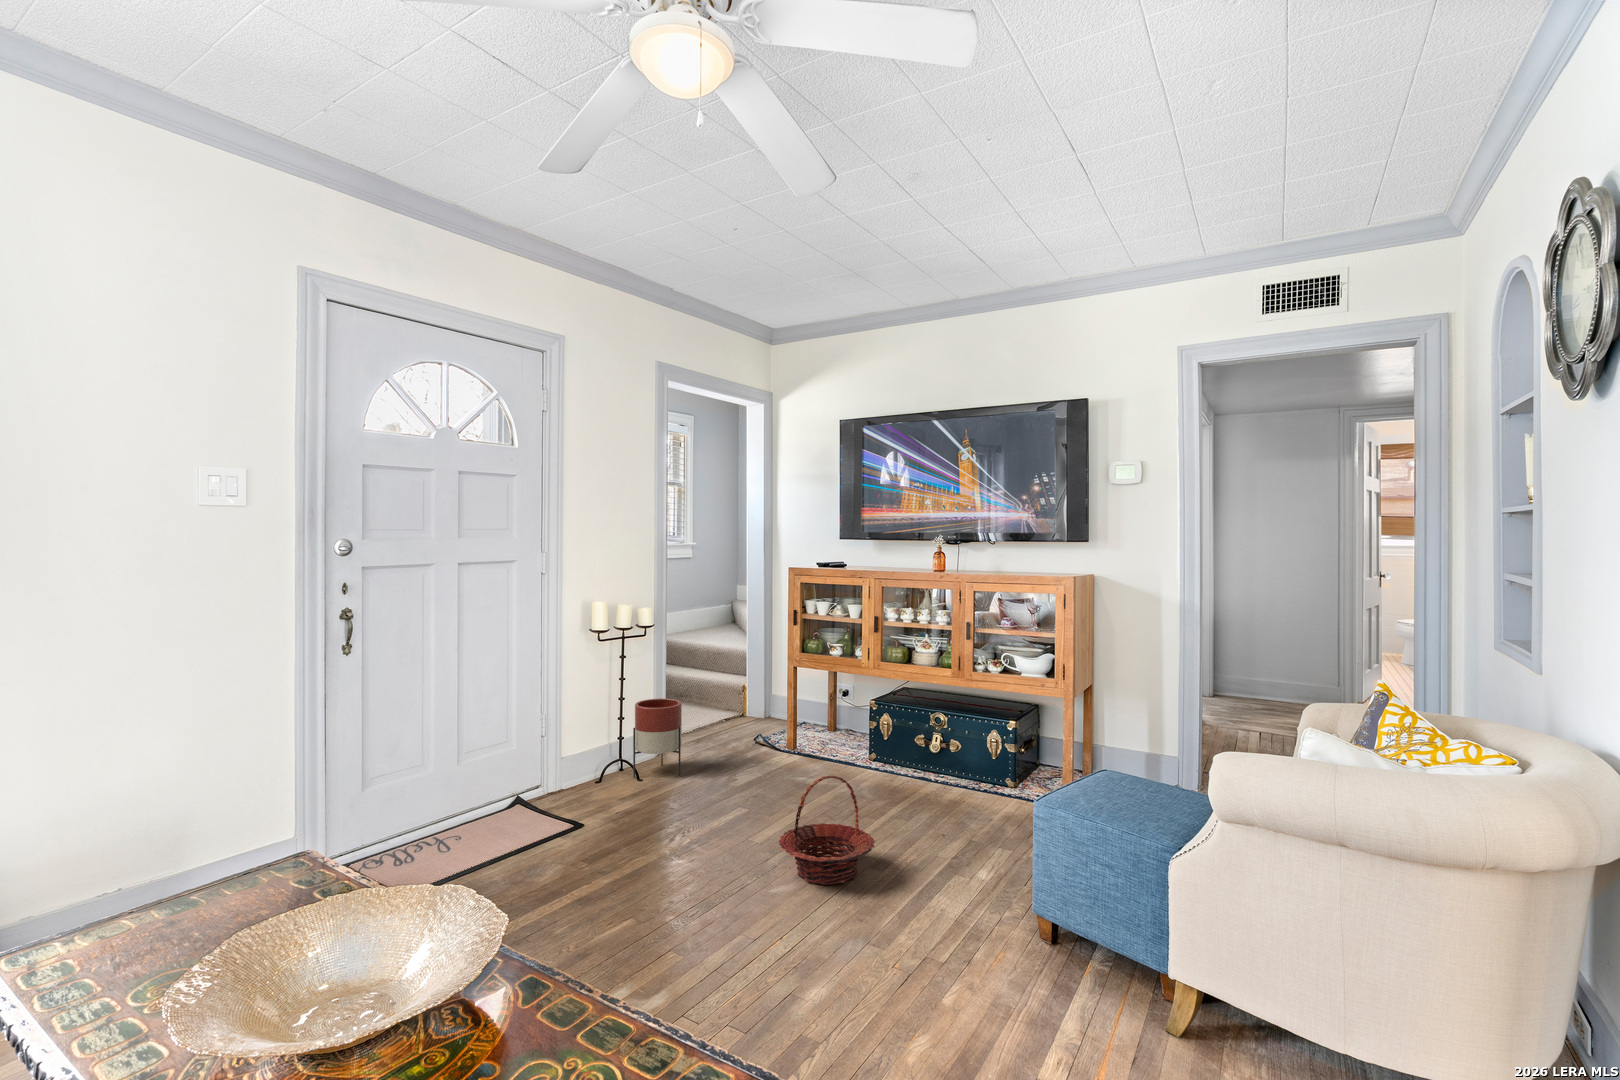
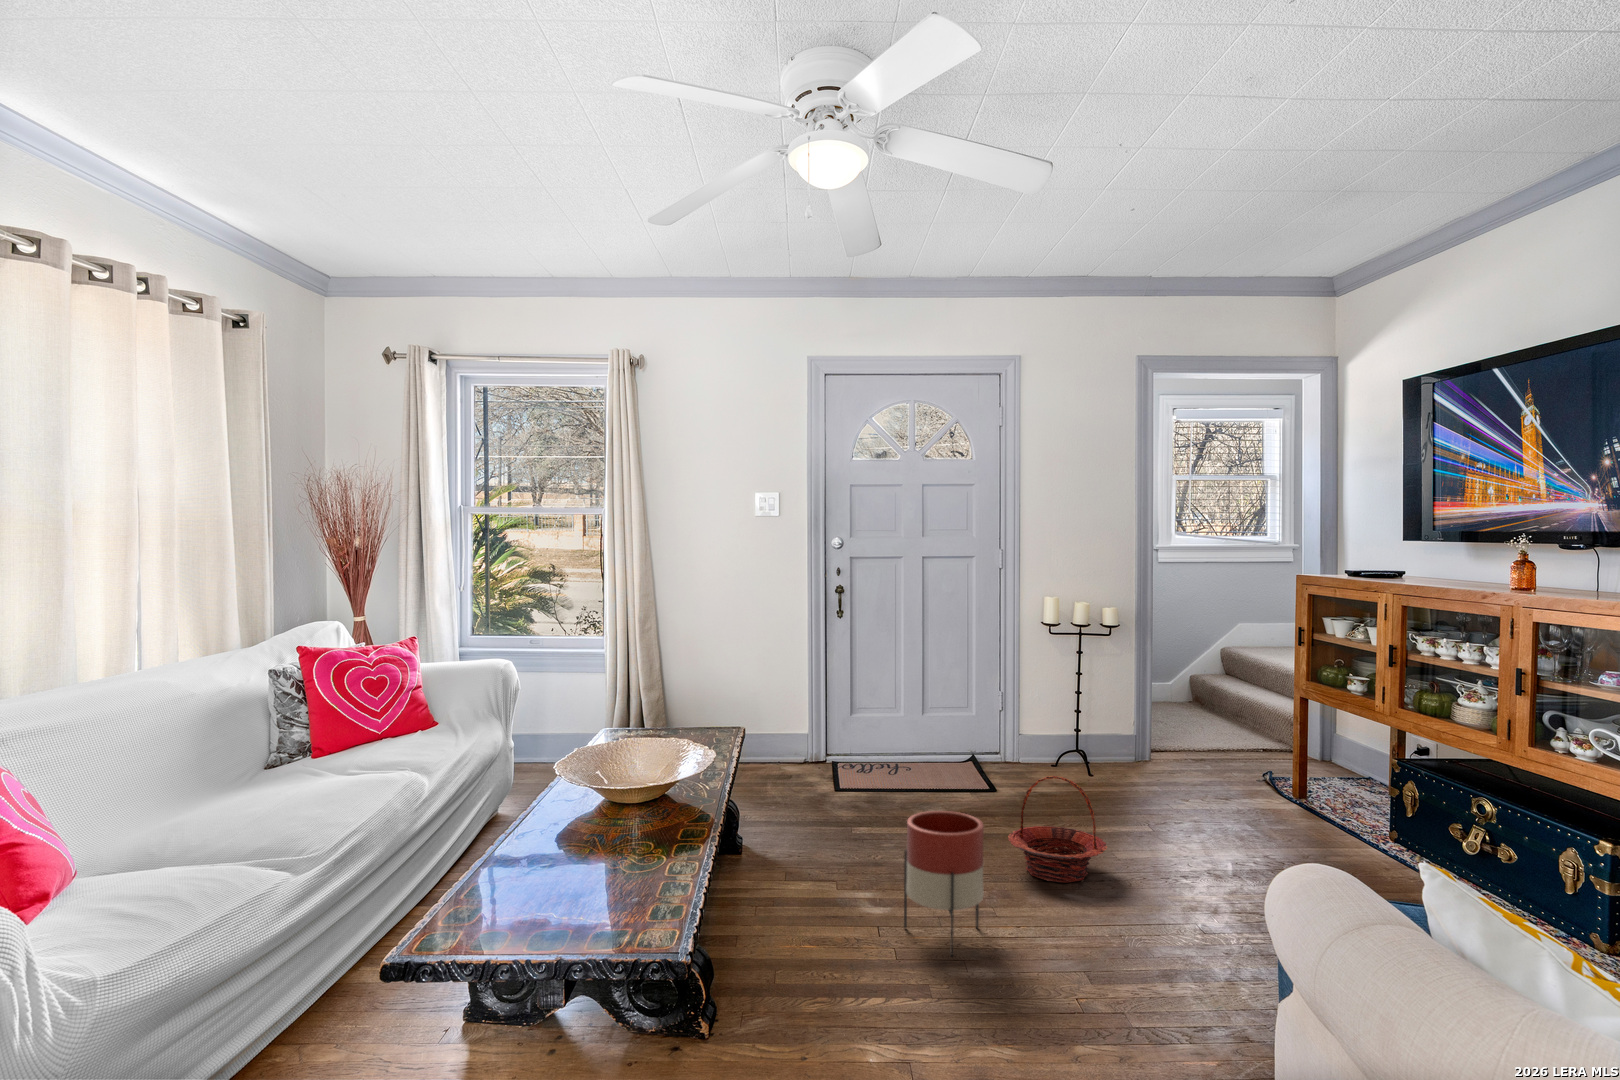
planter: present [633,698,682,777] -> present [904,811,984,956]

